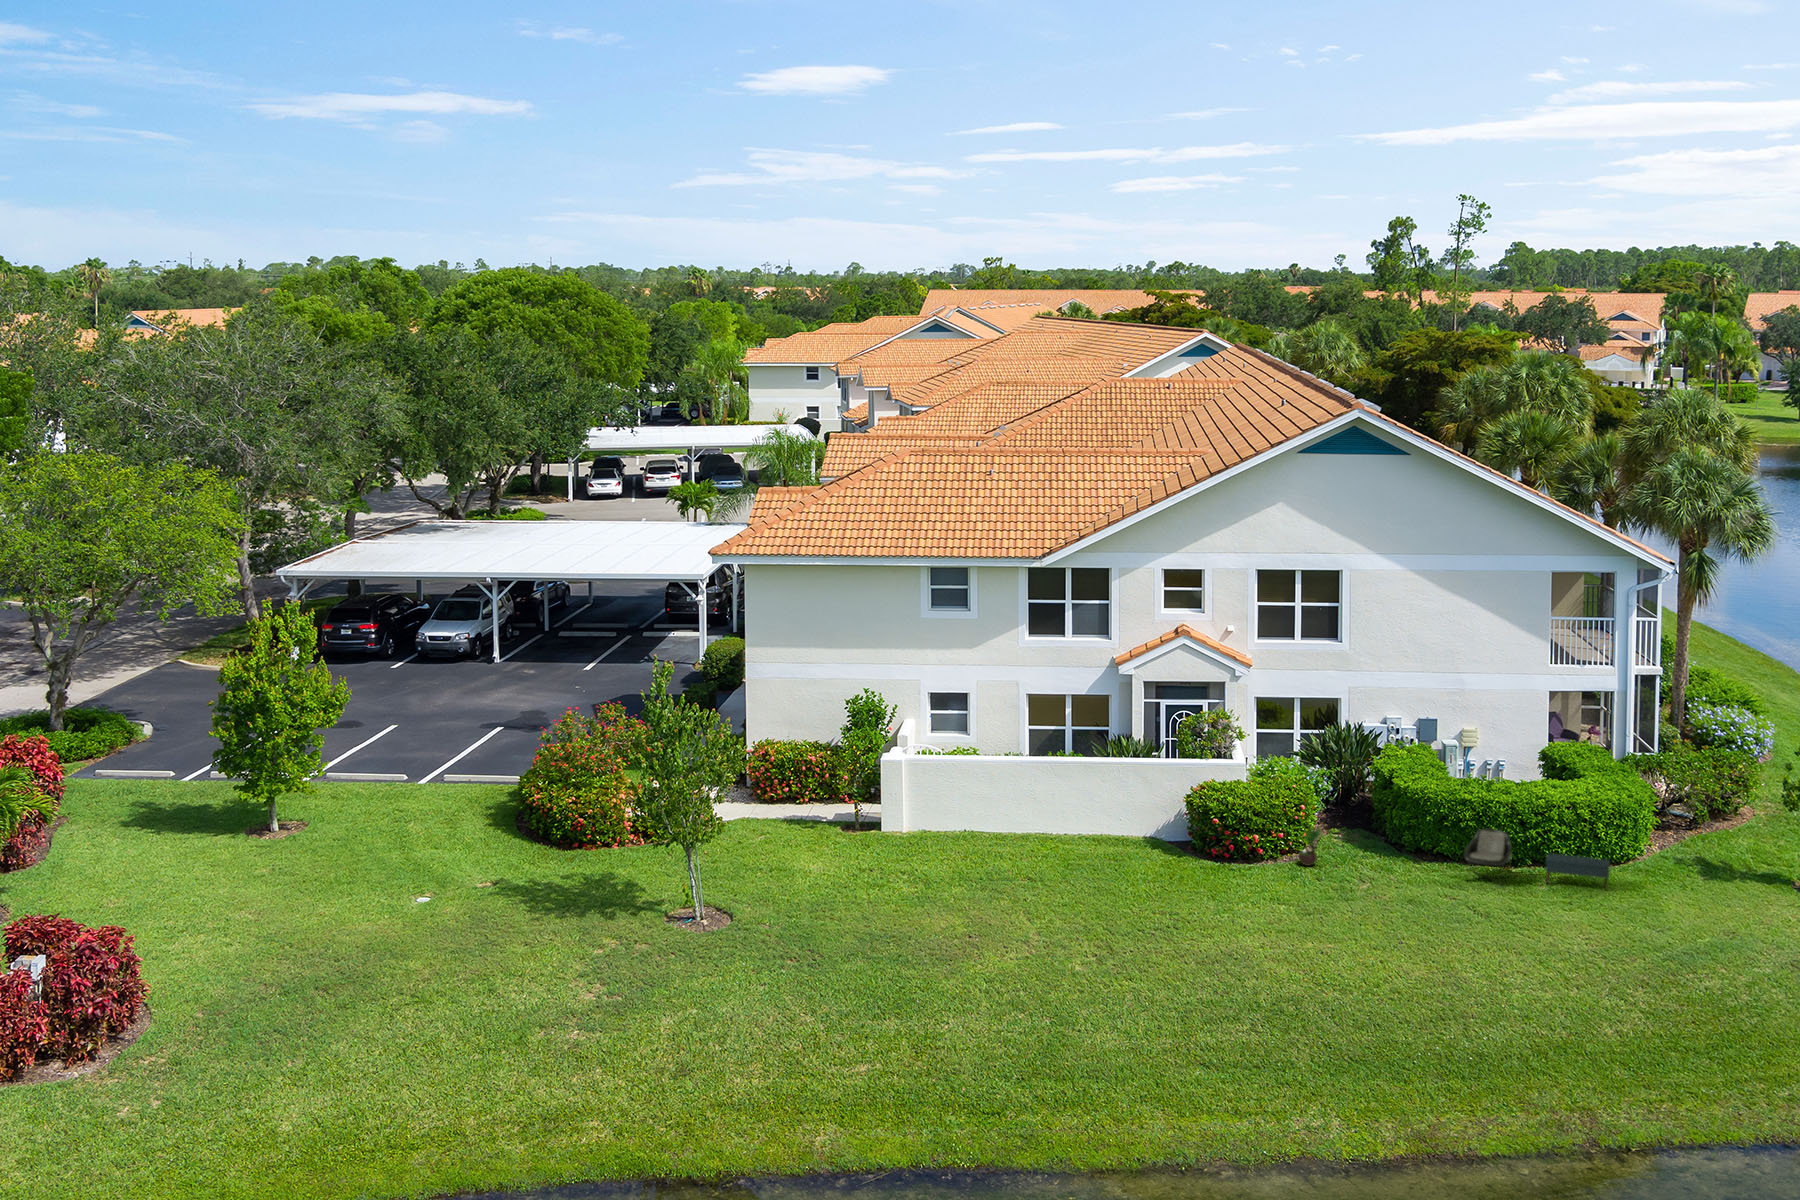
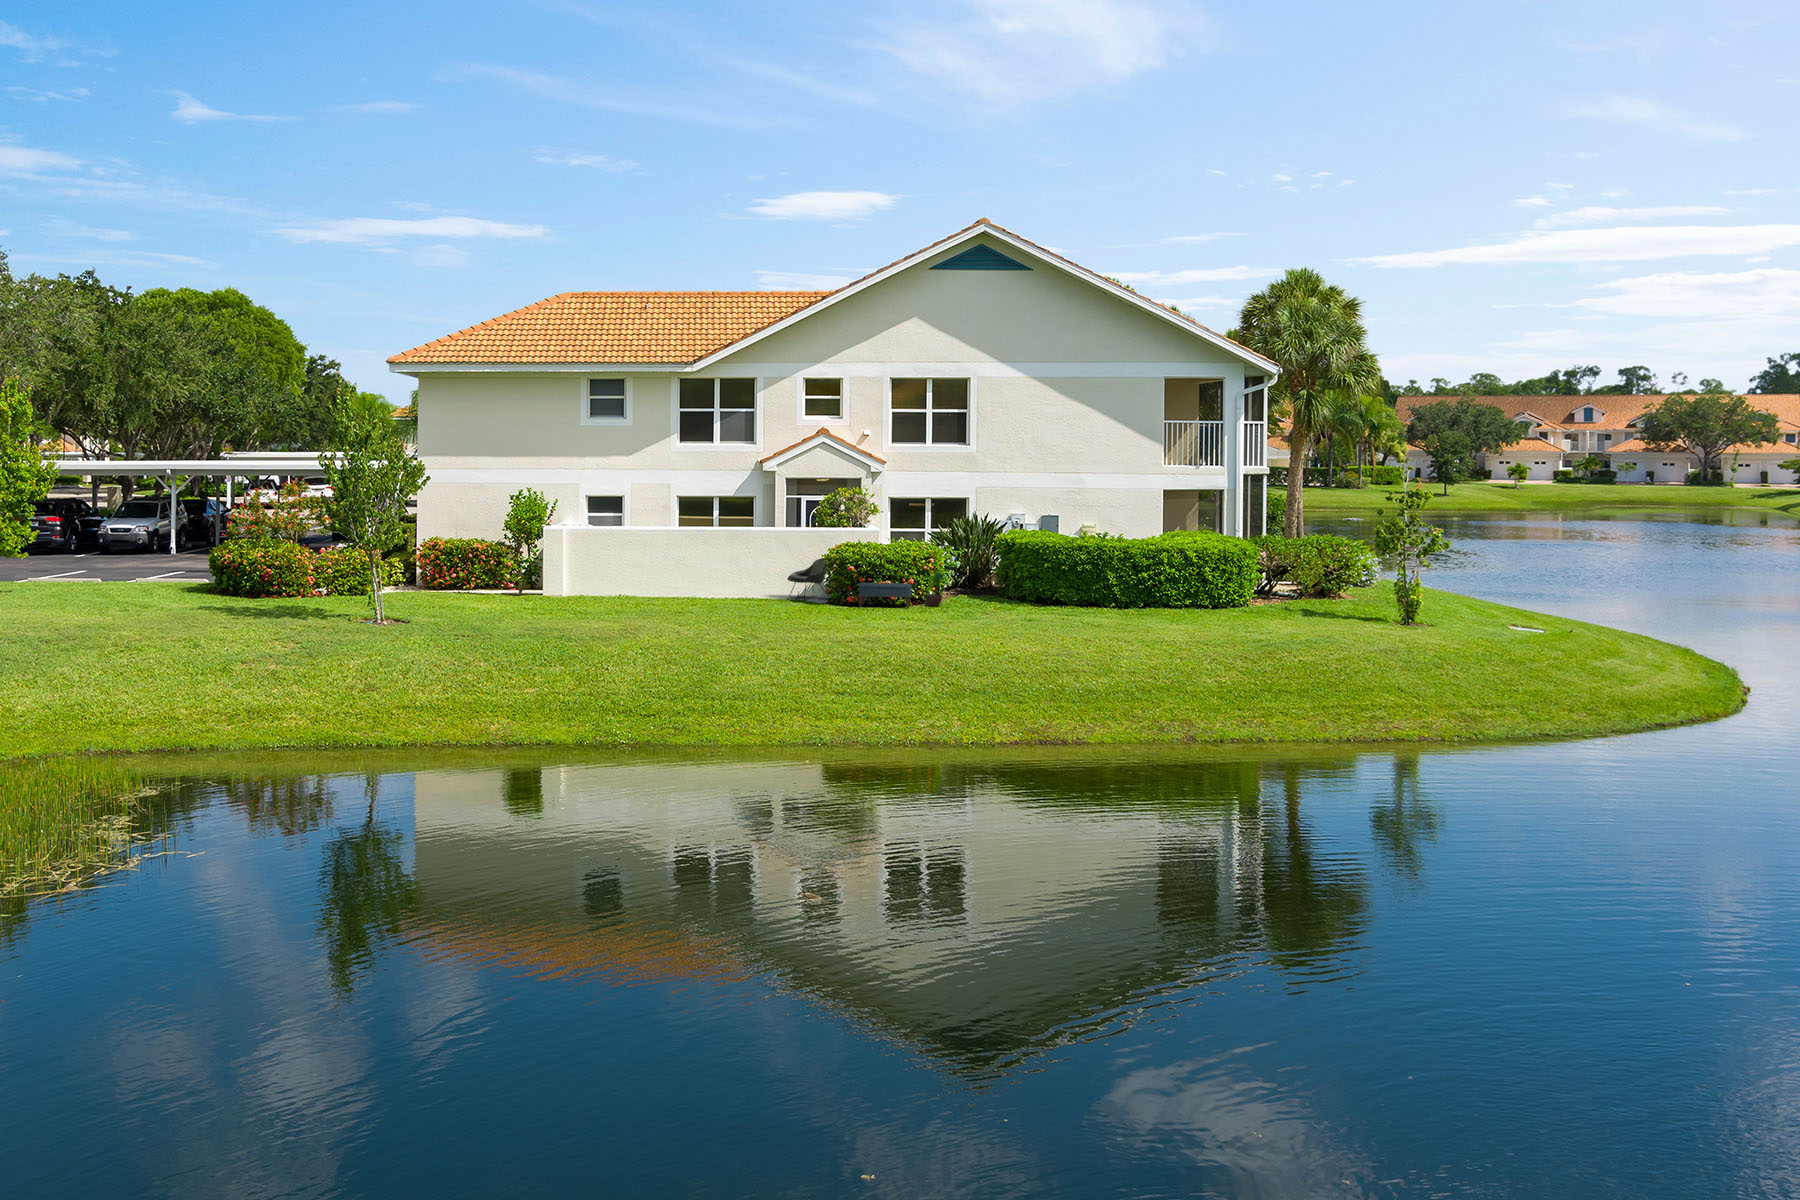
lounge chair: present [1464,829,1511,885] -> present [787,559,830,601]
bench: present [1546,854,1610,890] -> present [858,582,912,608]

